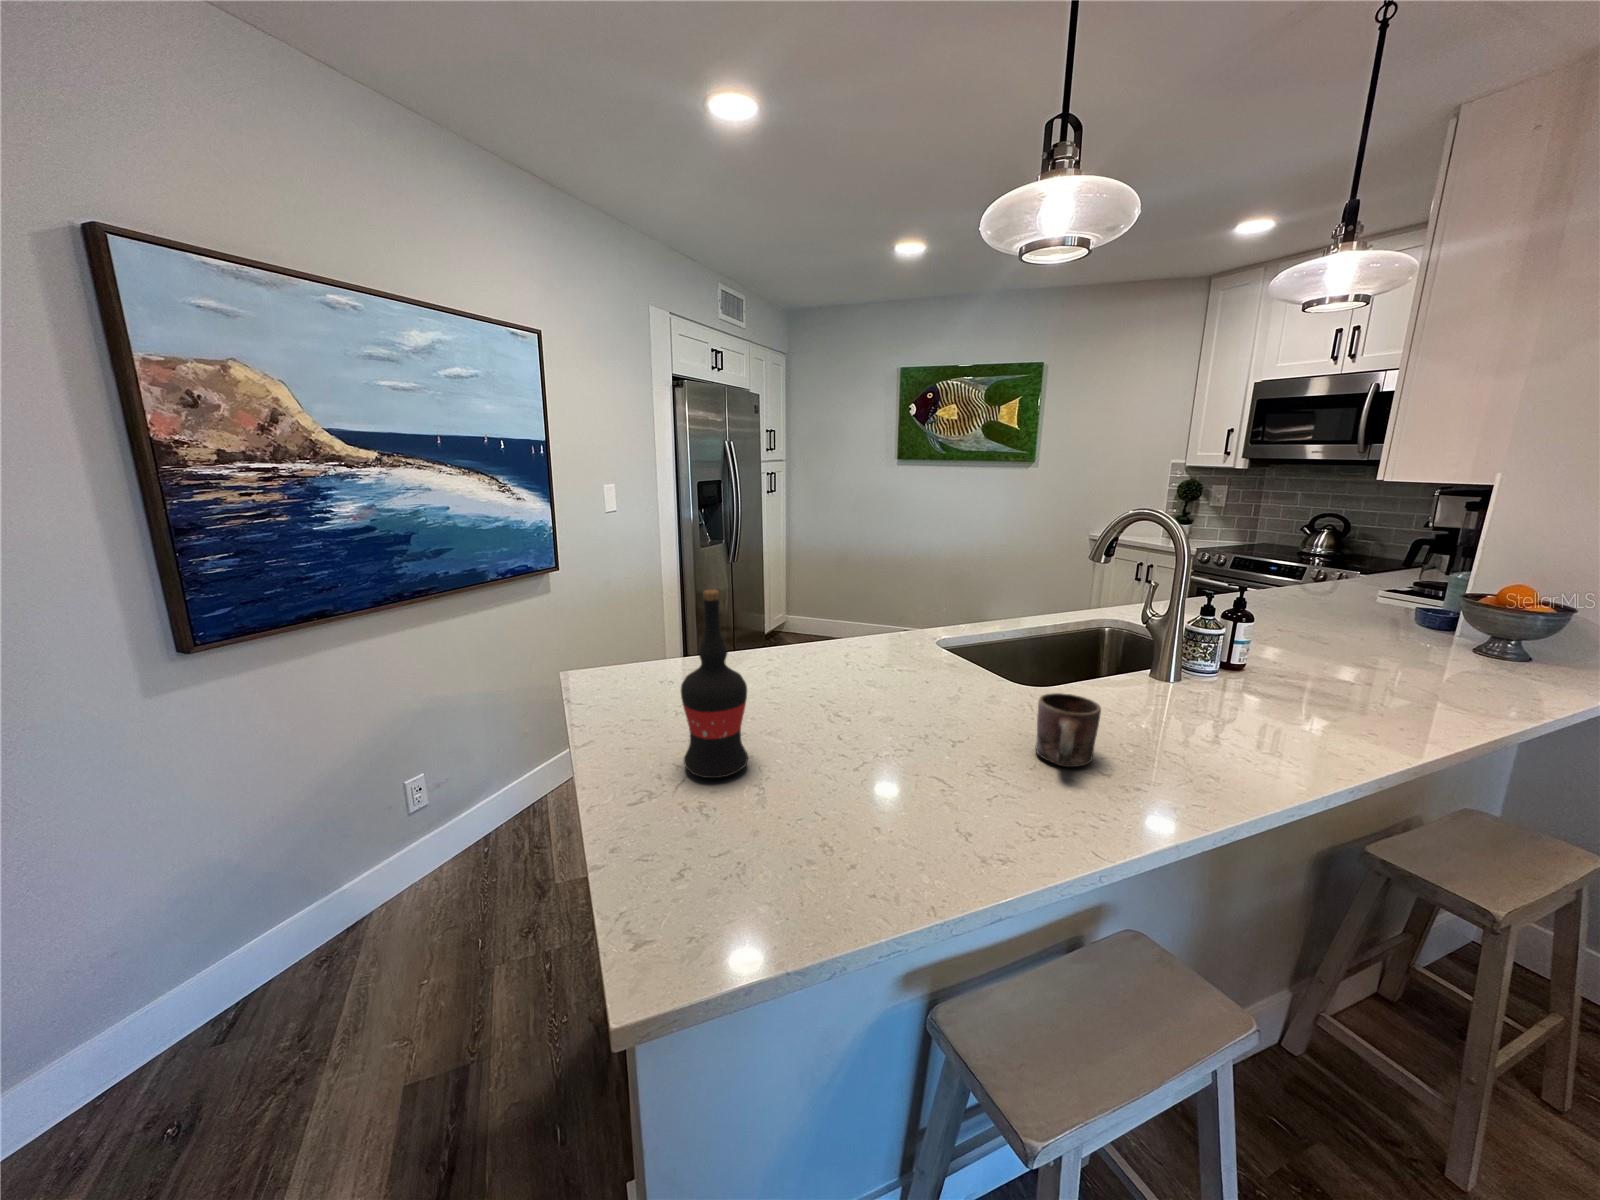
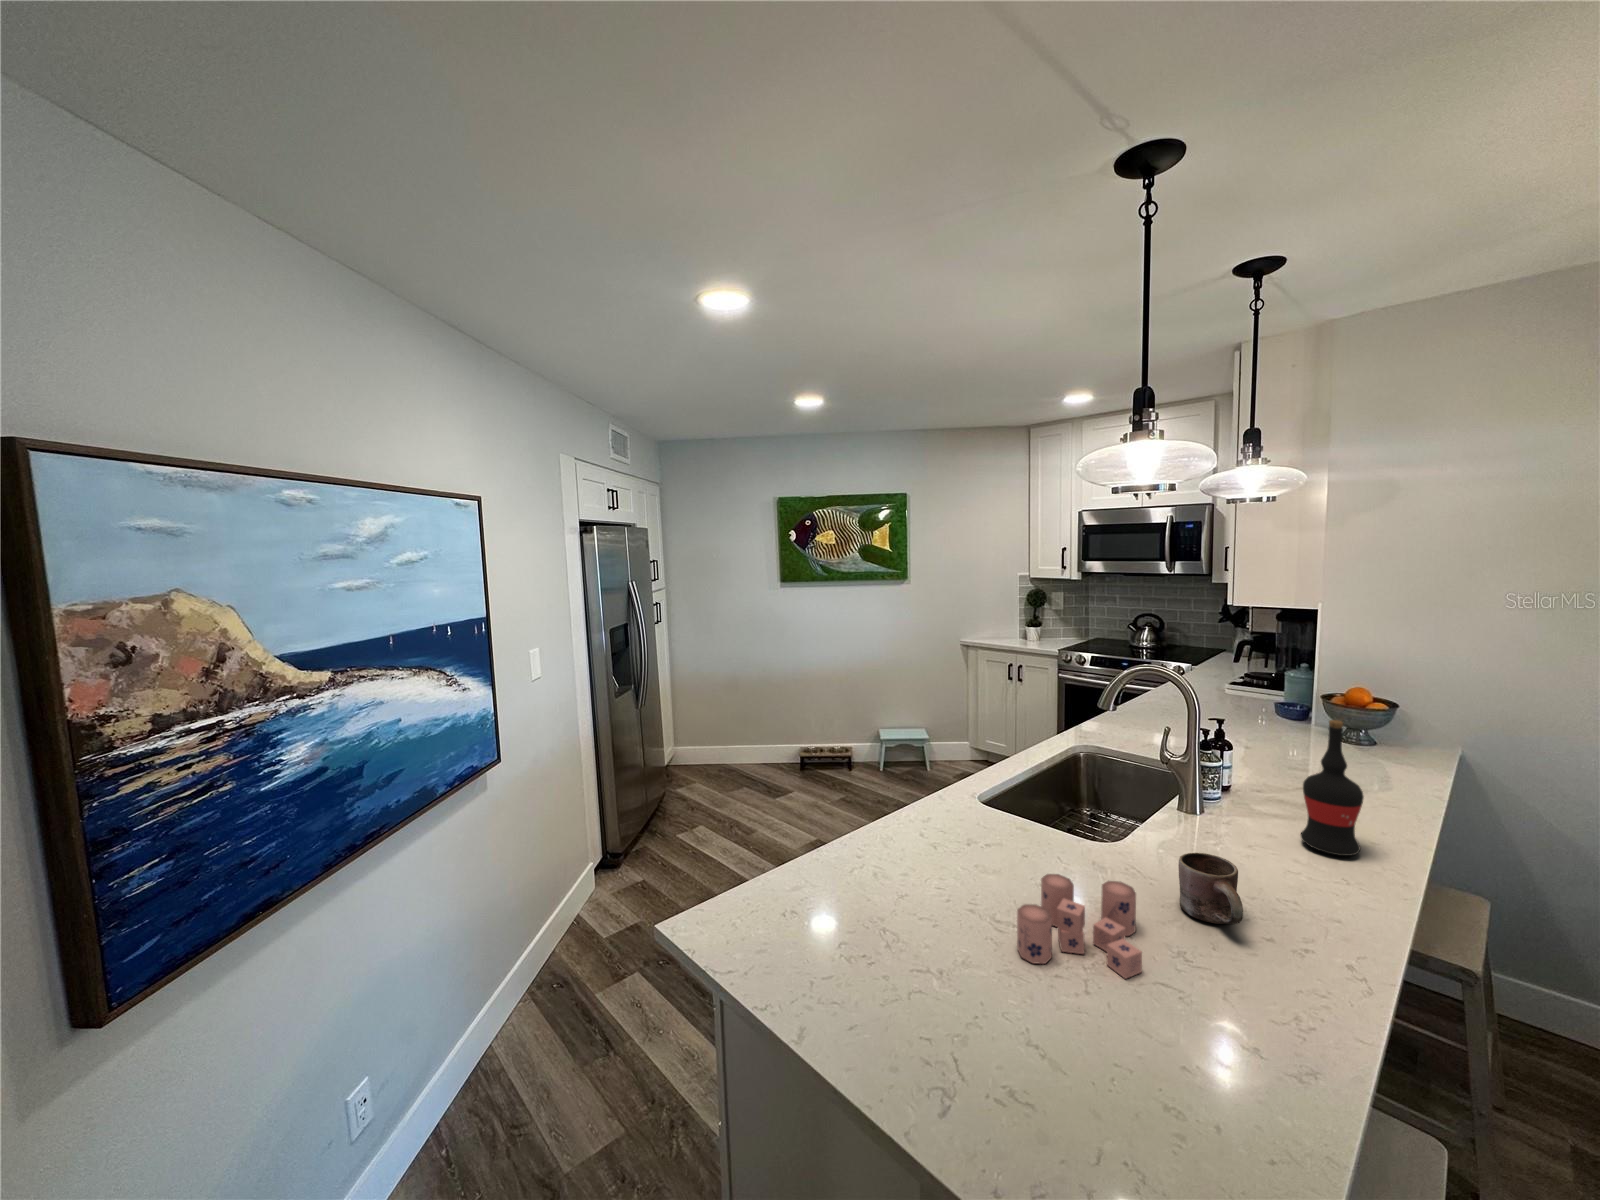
wine bottle: present [681,589,748,778] -> present [1301,720,1364,856]
candle: none [821,688,969,781] -> present [1017,874,1142,979]

